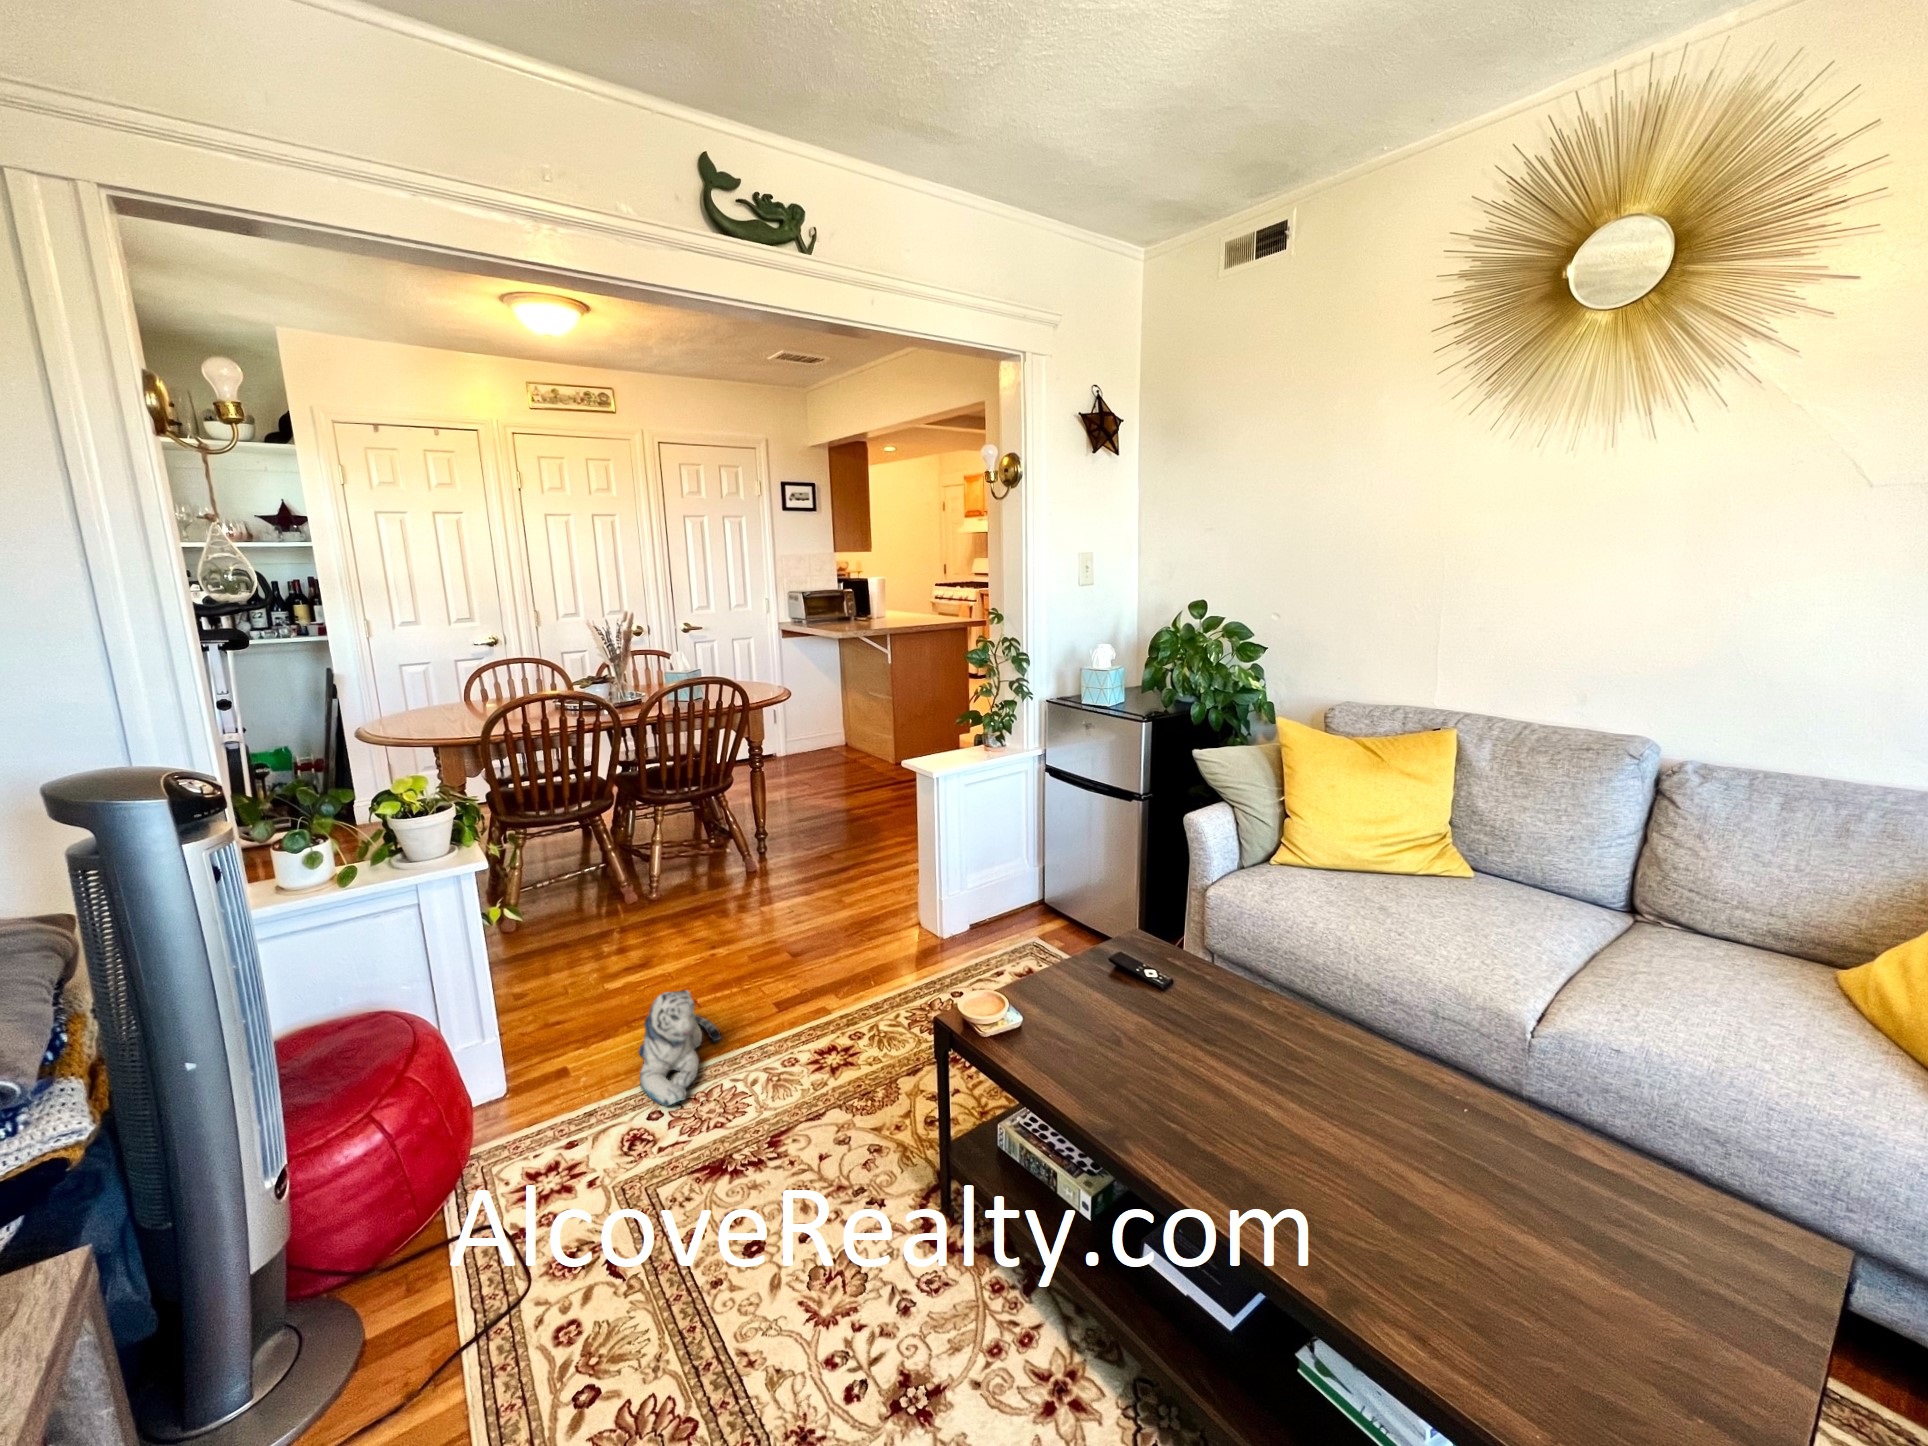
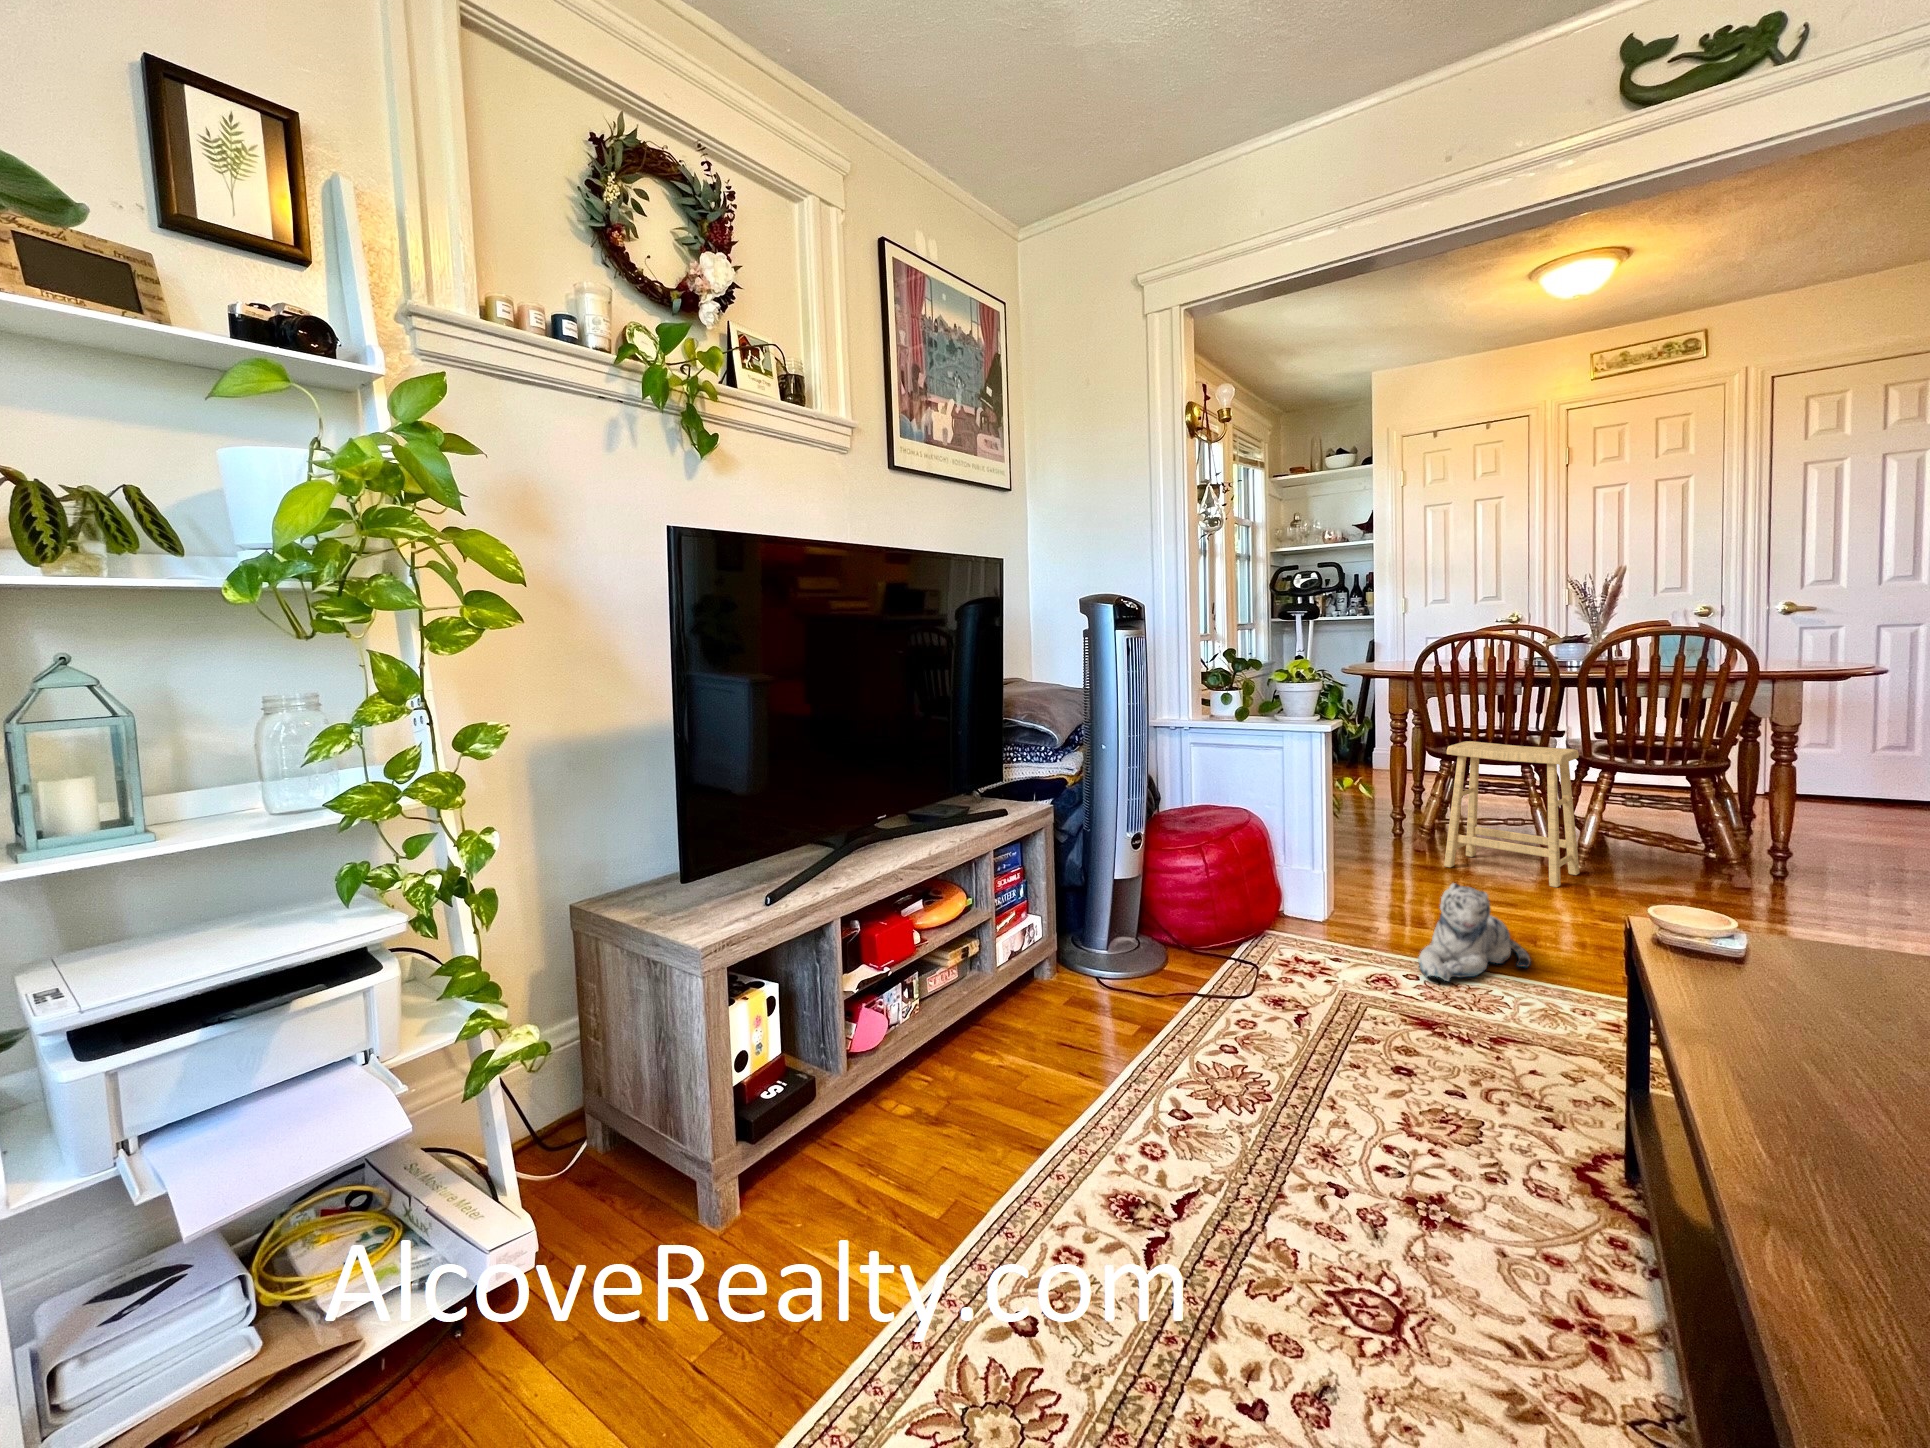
footstool: none [538,796,658,943] -> present [1444,741,1580,888]

